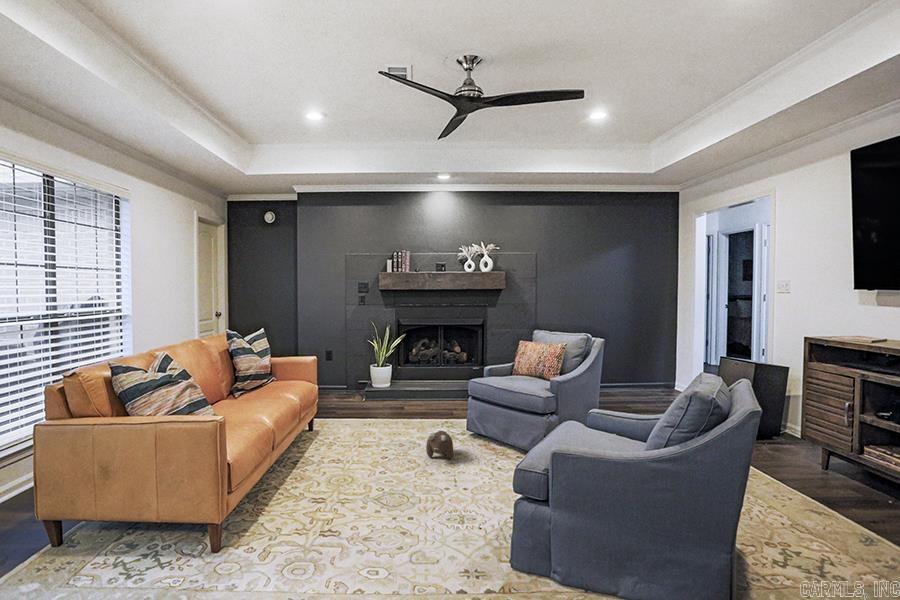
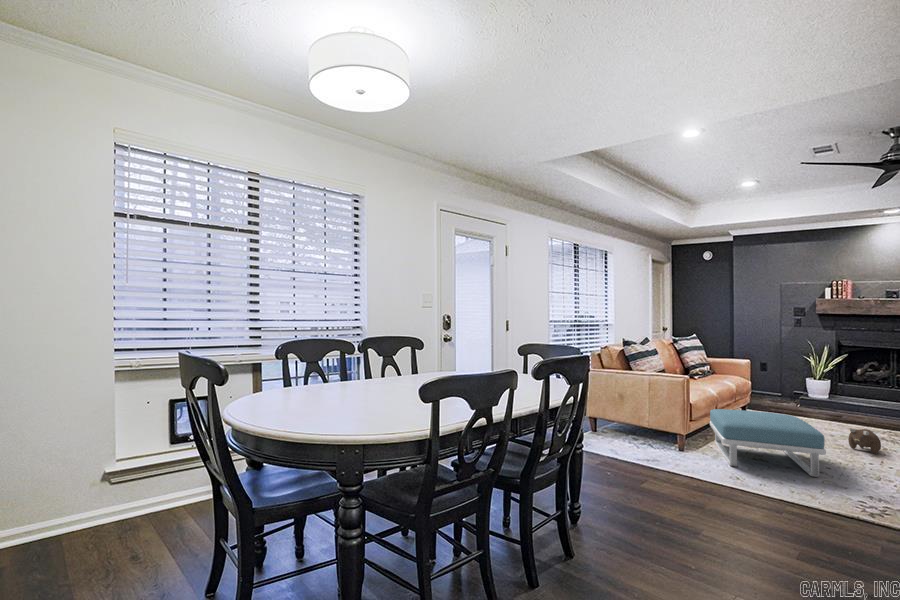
footstool: none [271,444,427,577] -> present [710,409,826,477]

